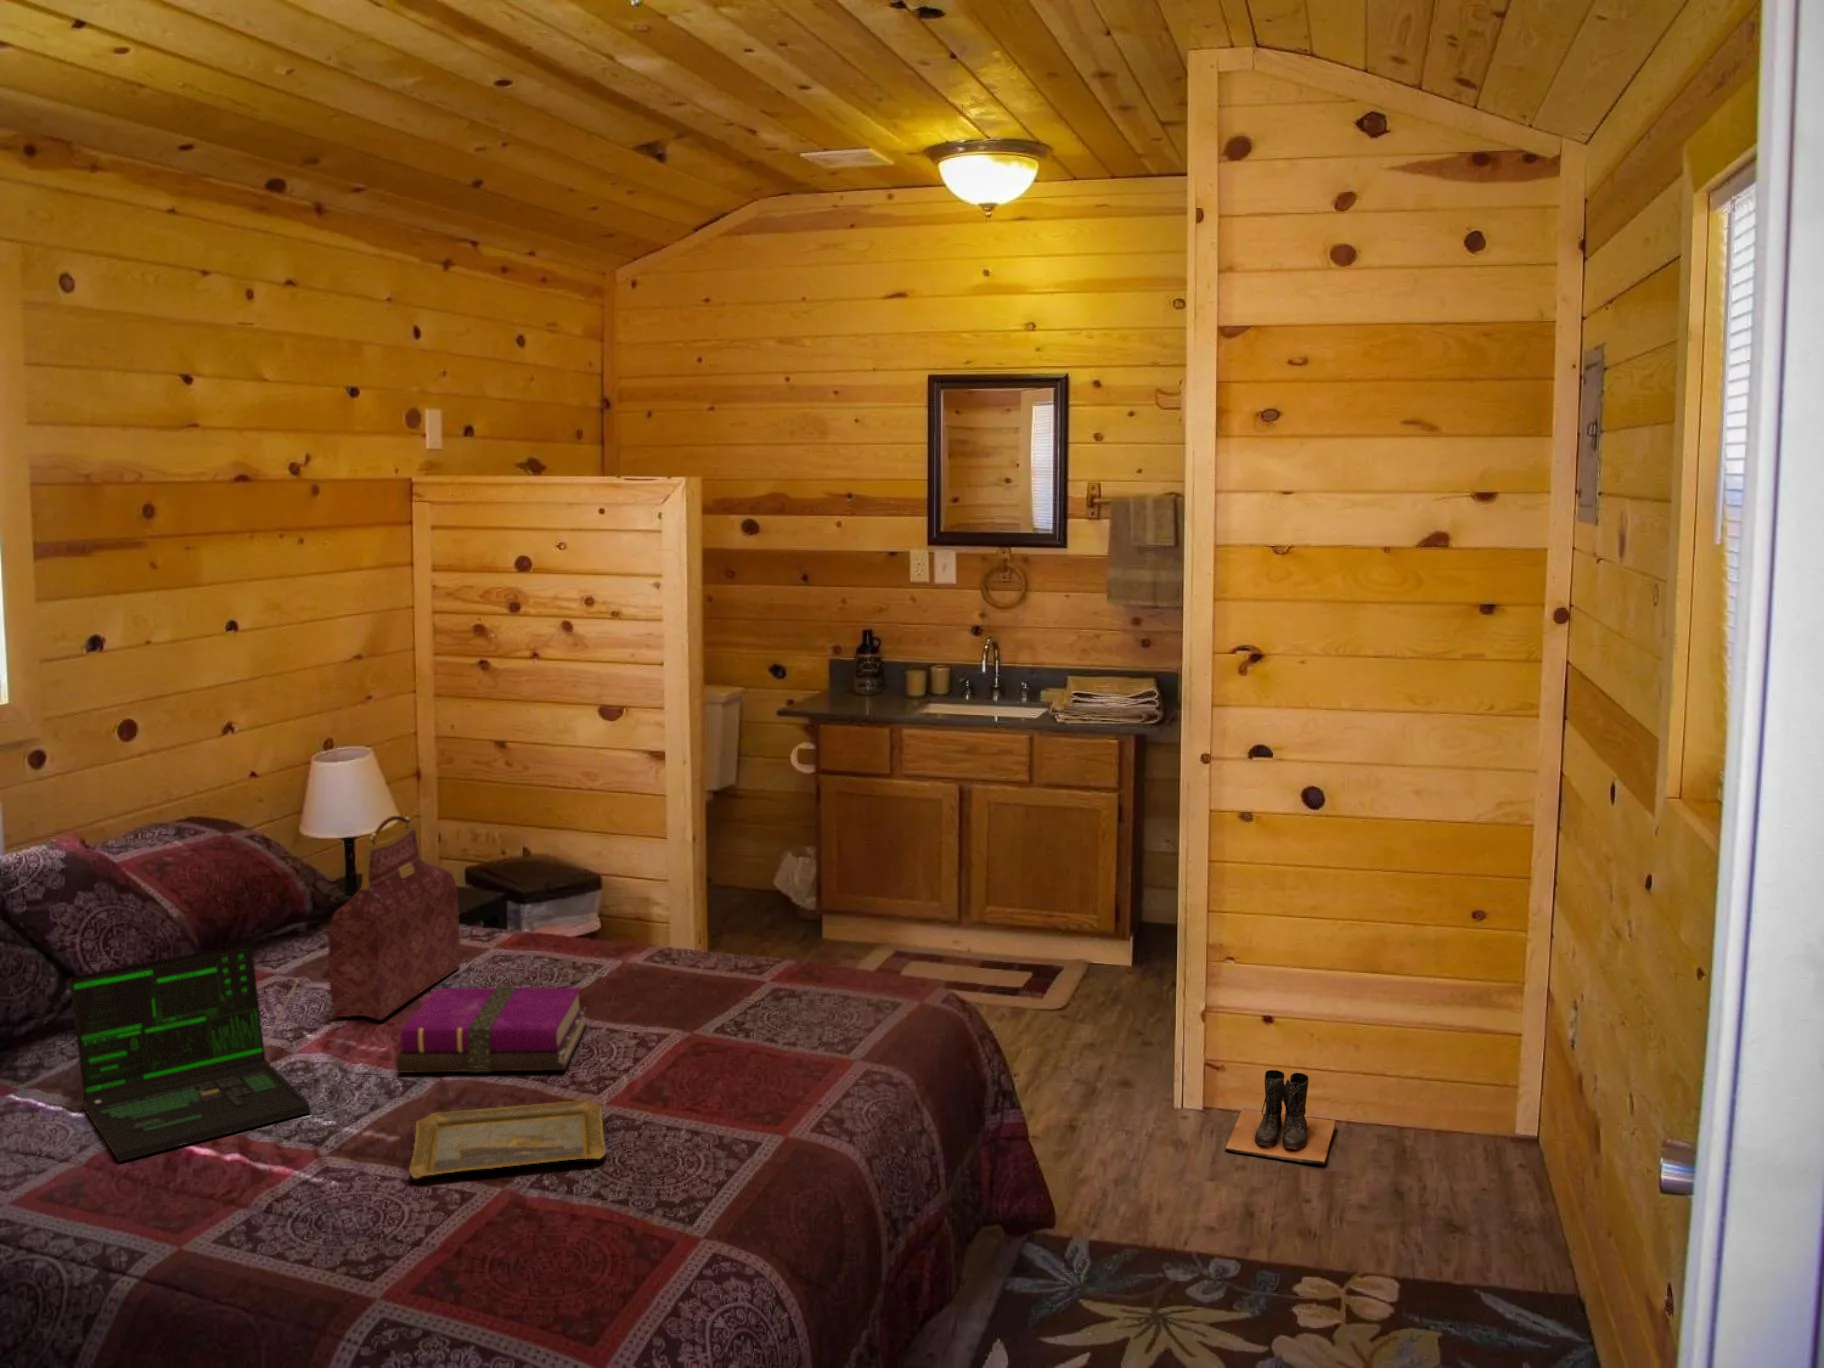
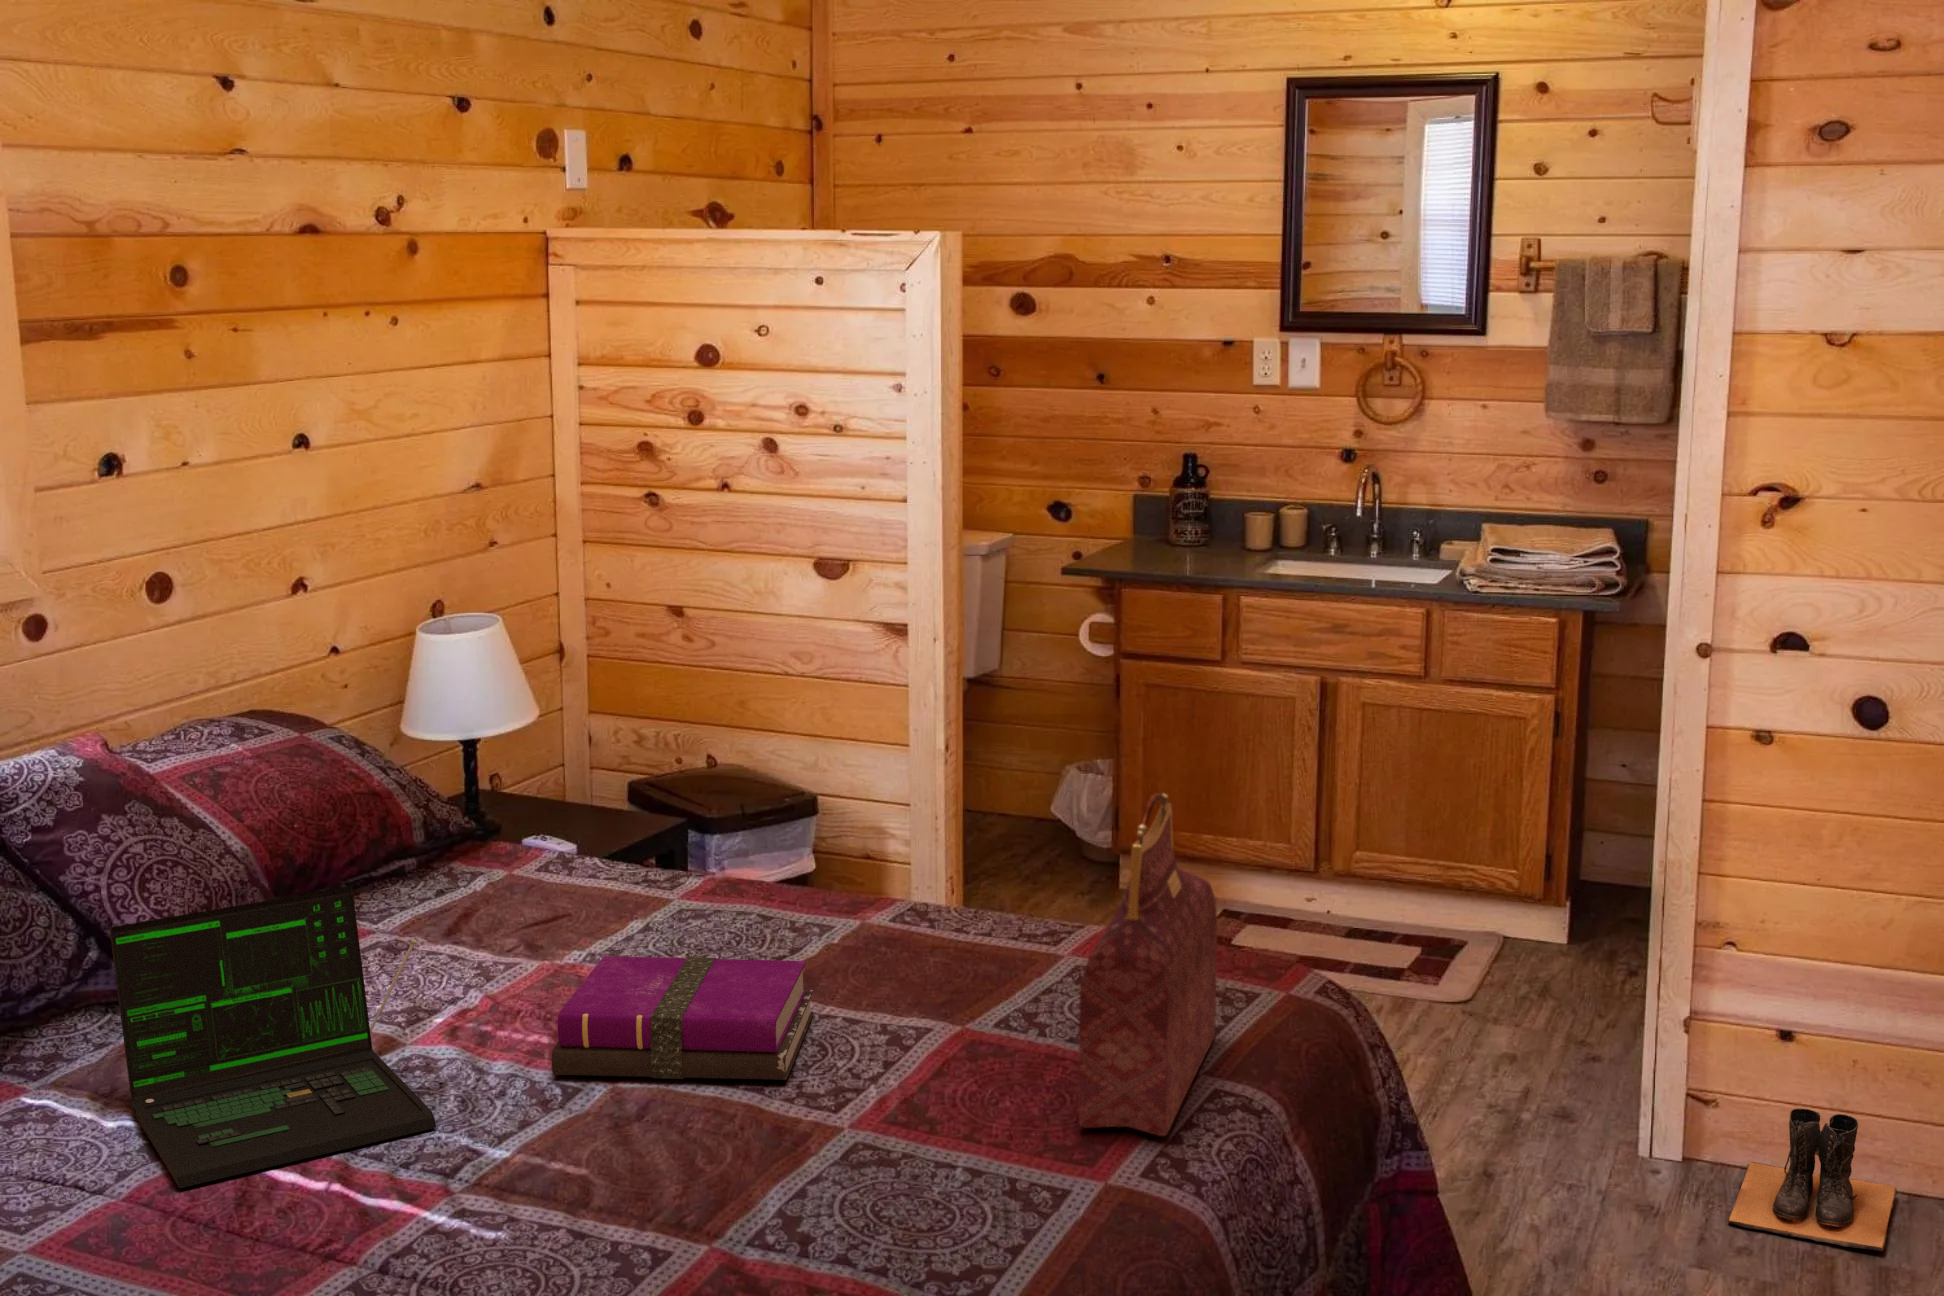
handbag: present [328,816,460,1020] -> present [1078,793,1217,1136]
tray: present [409,1100,606,1178] -> none [576,1126,853,1232]

